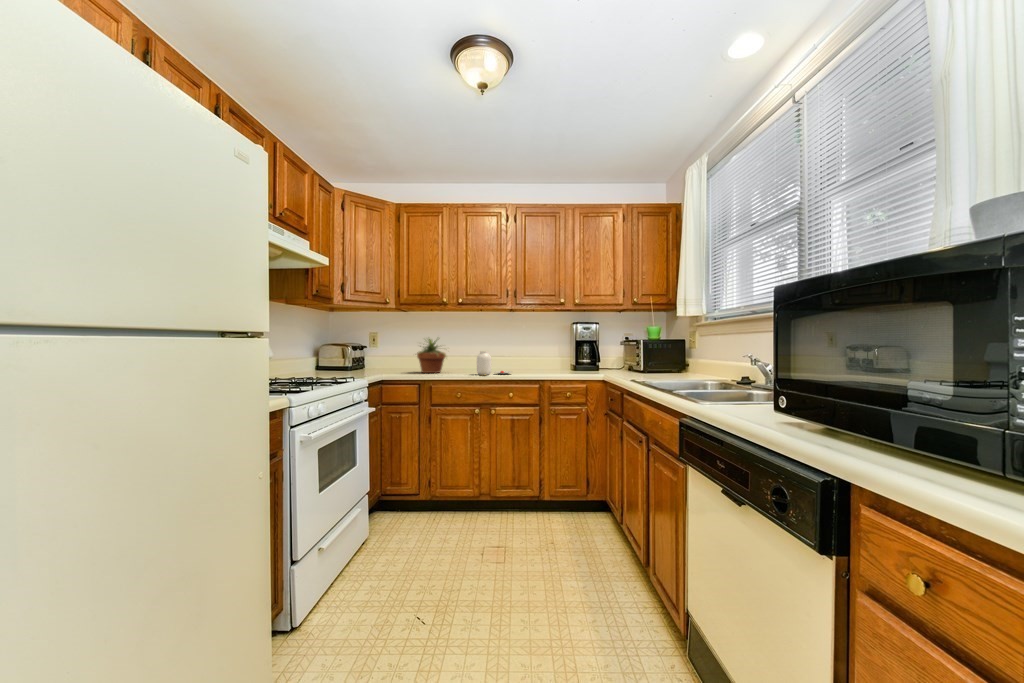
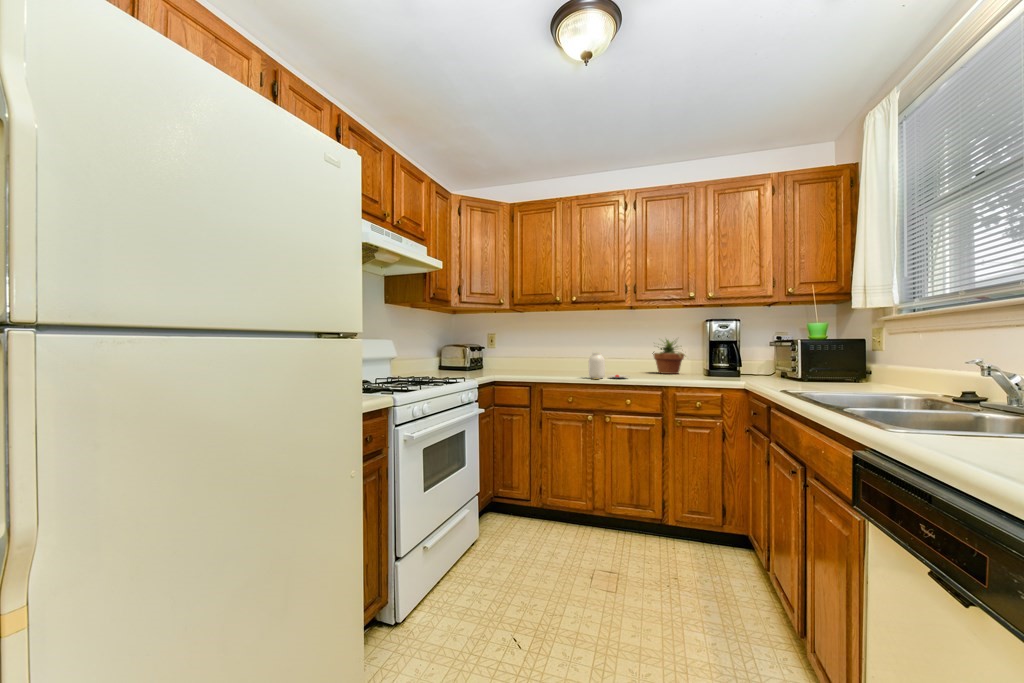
potted plant: present [417,337,446,373] -> present [652,340,685,374]

